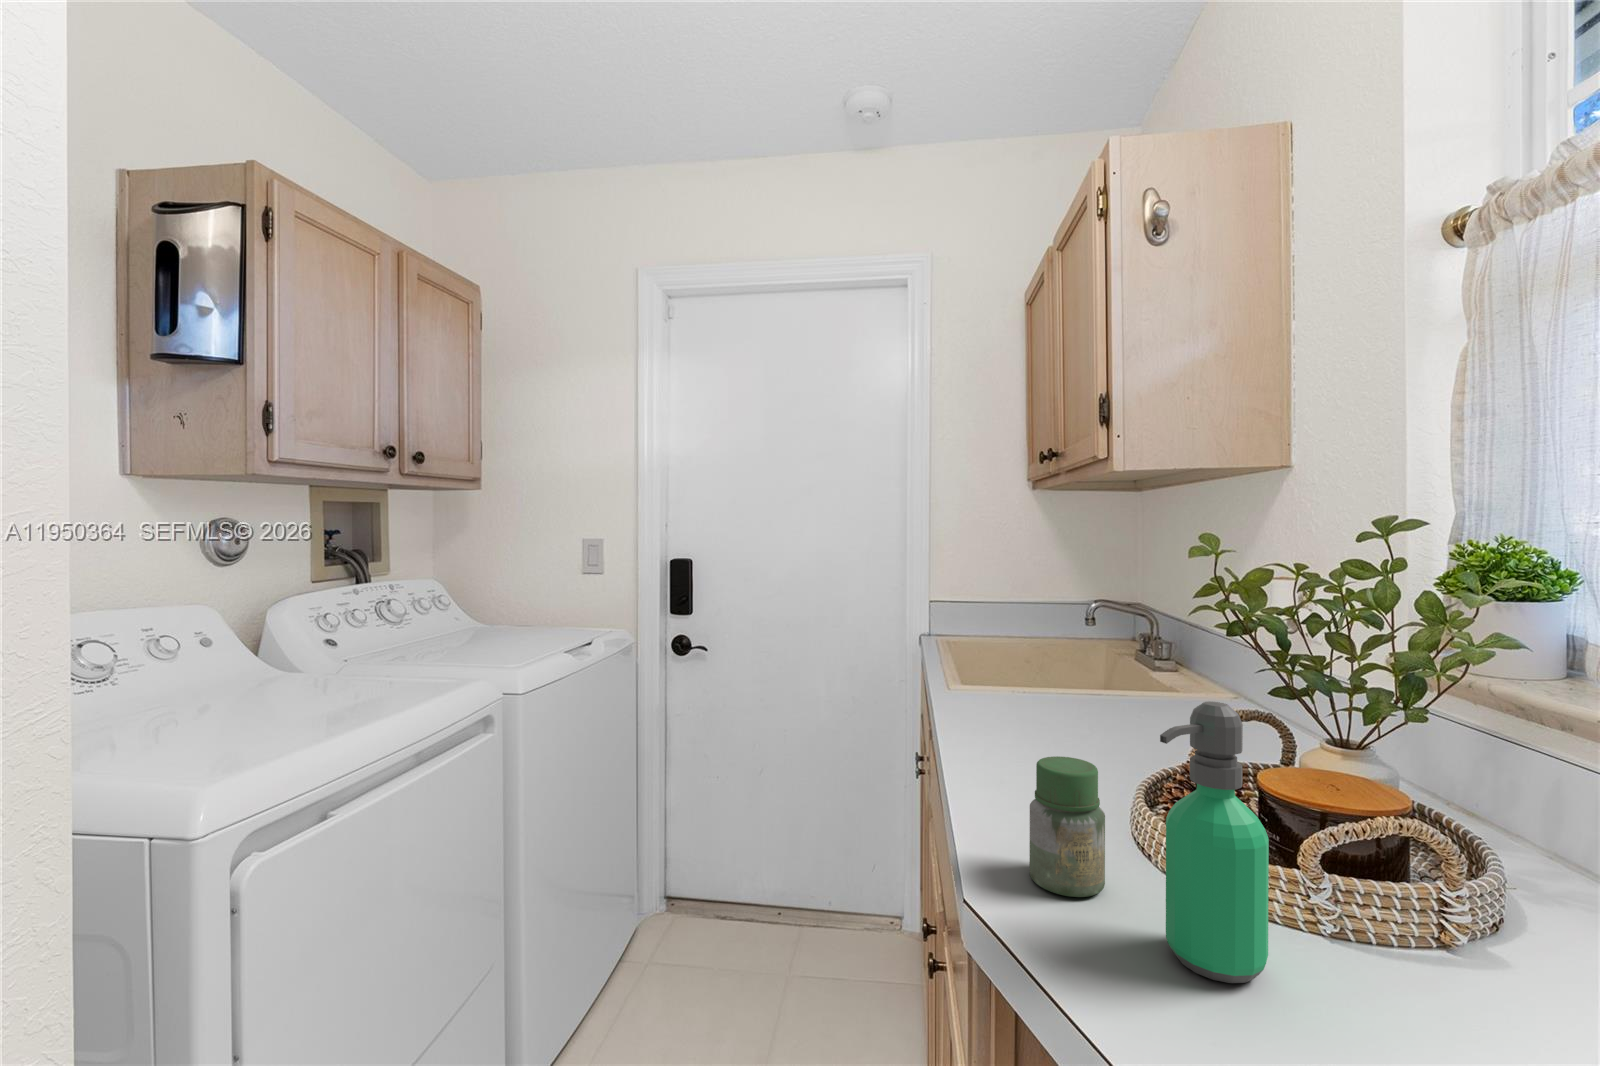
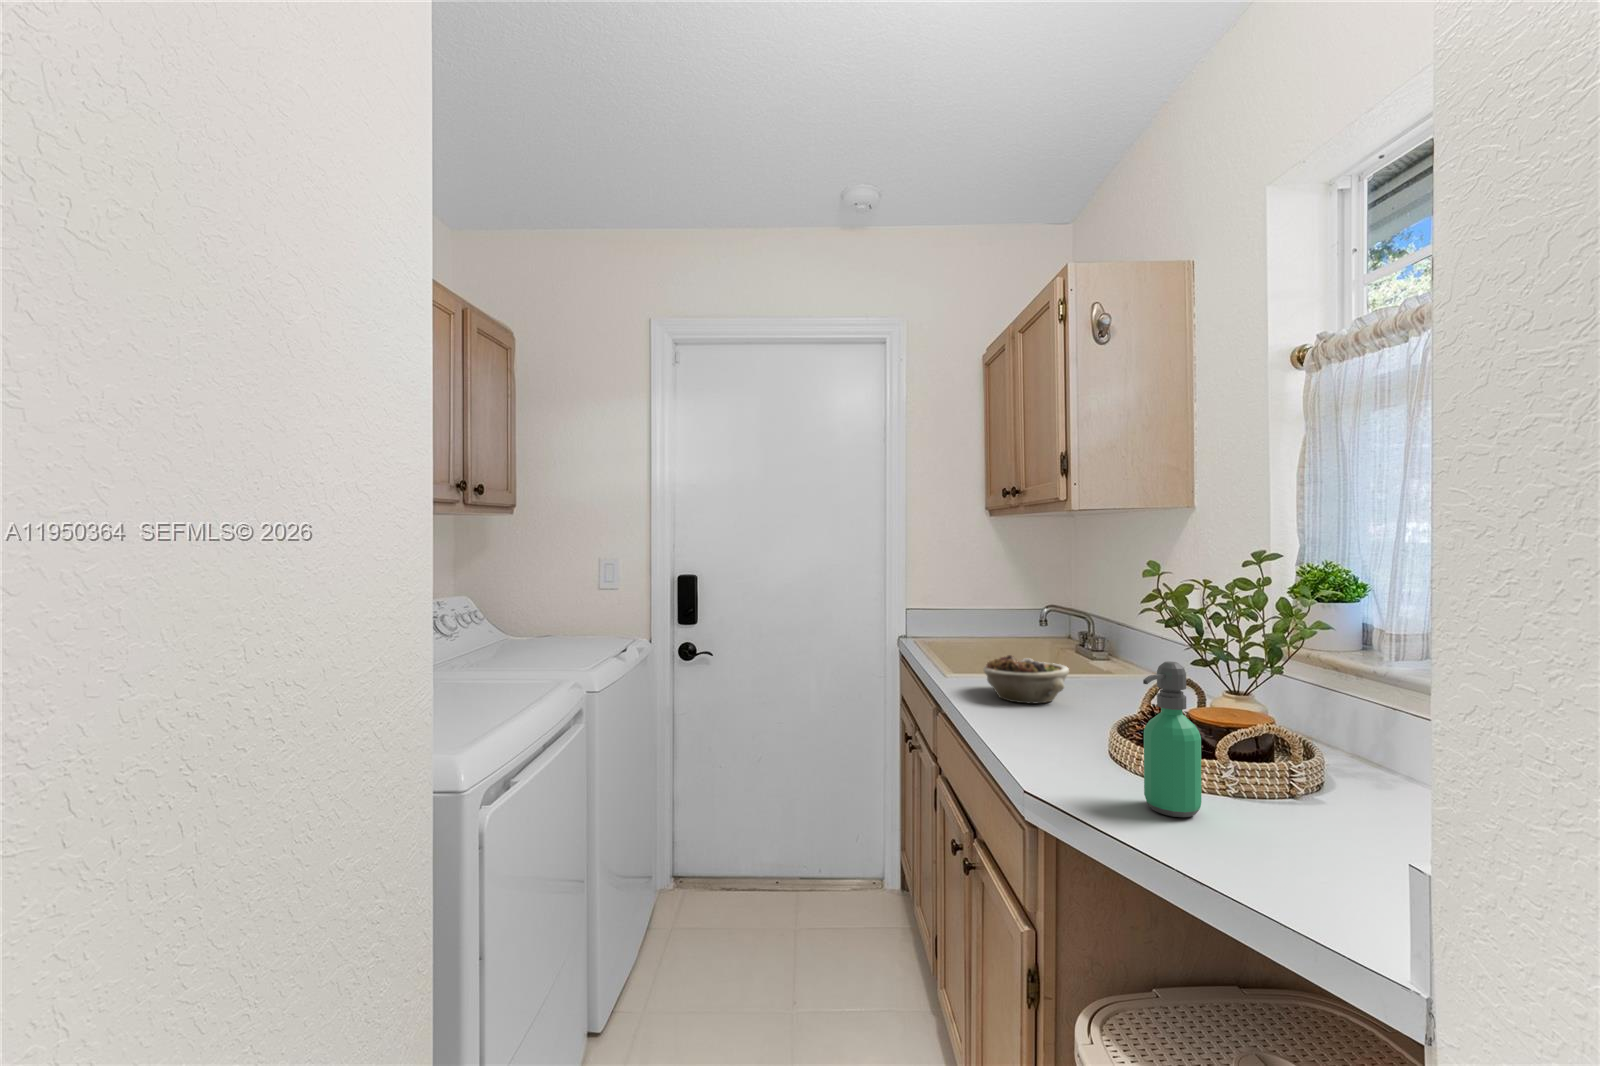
succulent planter: none [979,667,1097,737] -> present [984,655,1069,703]
jar: present [1029,756,1105,897] -> none [1056,703,1103,786]

